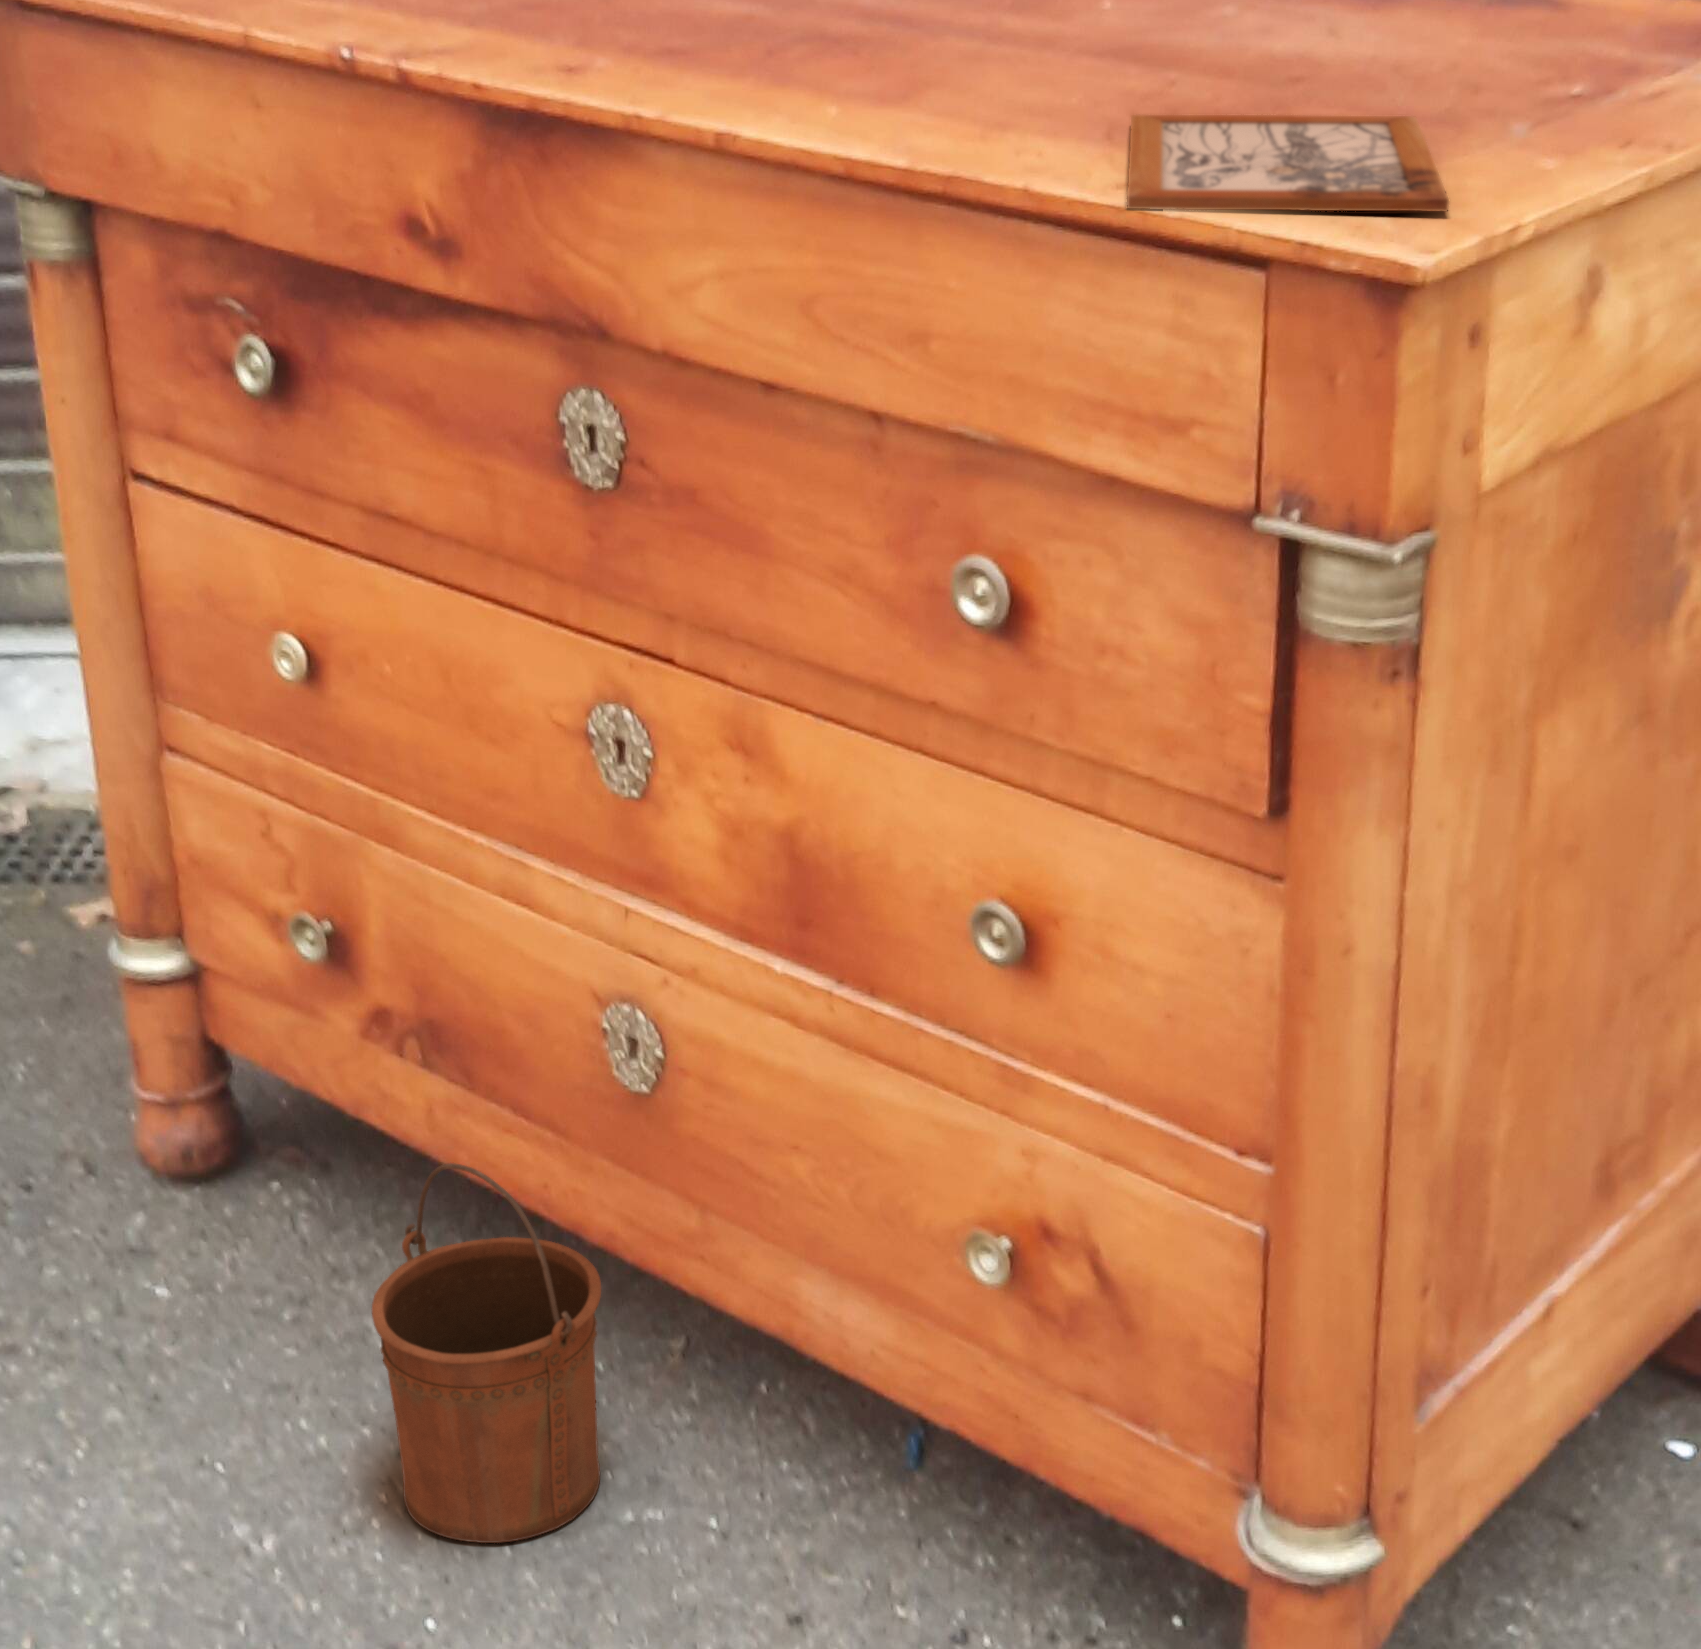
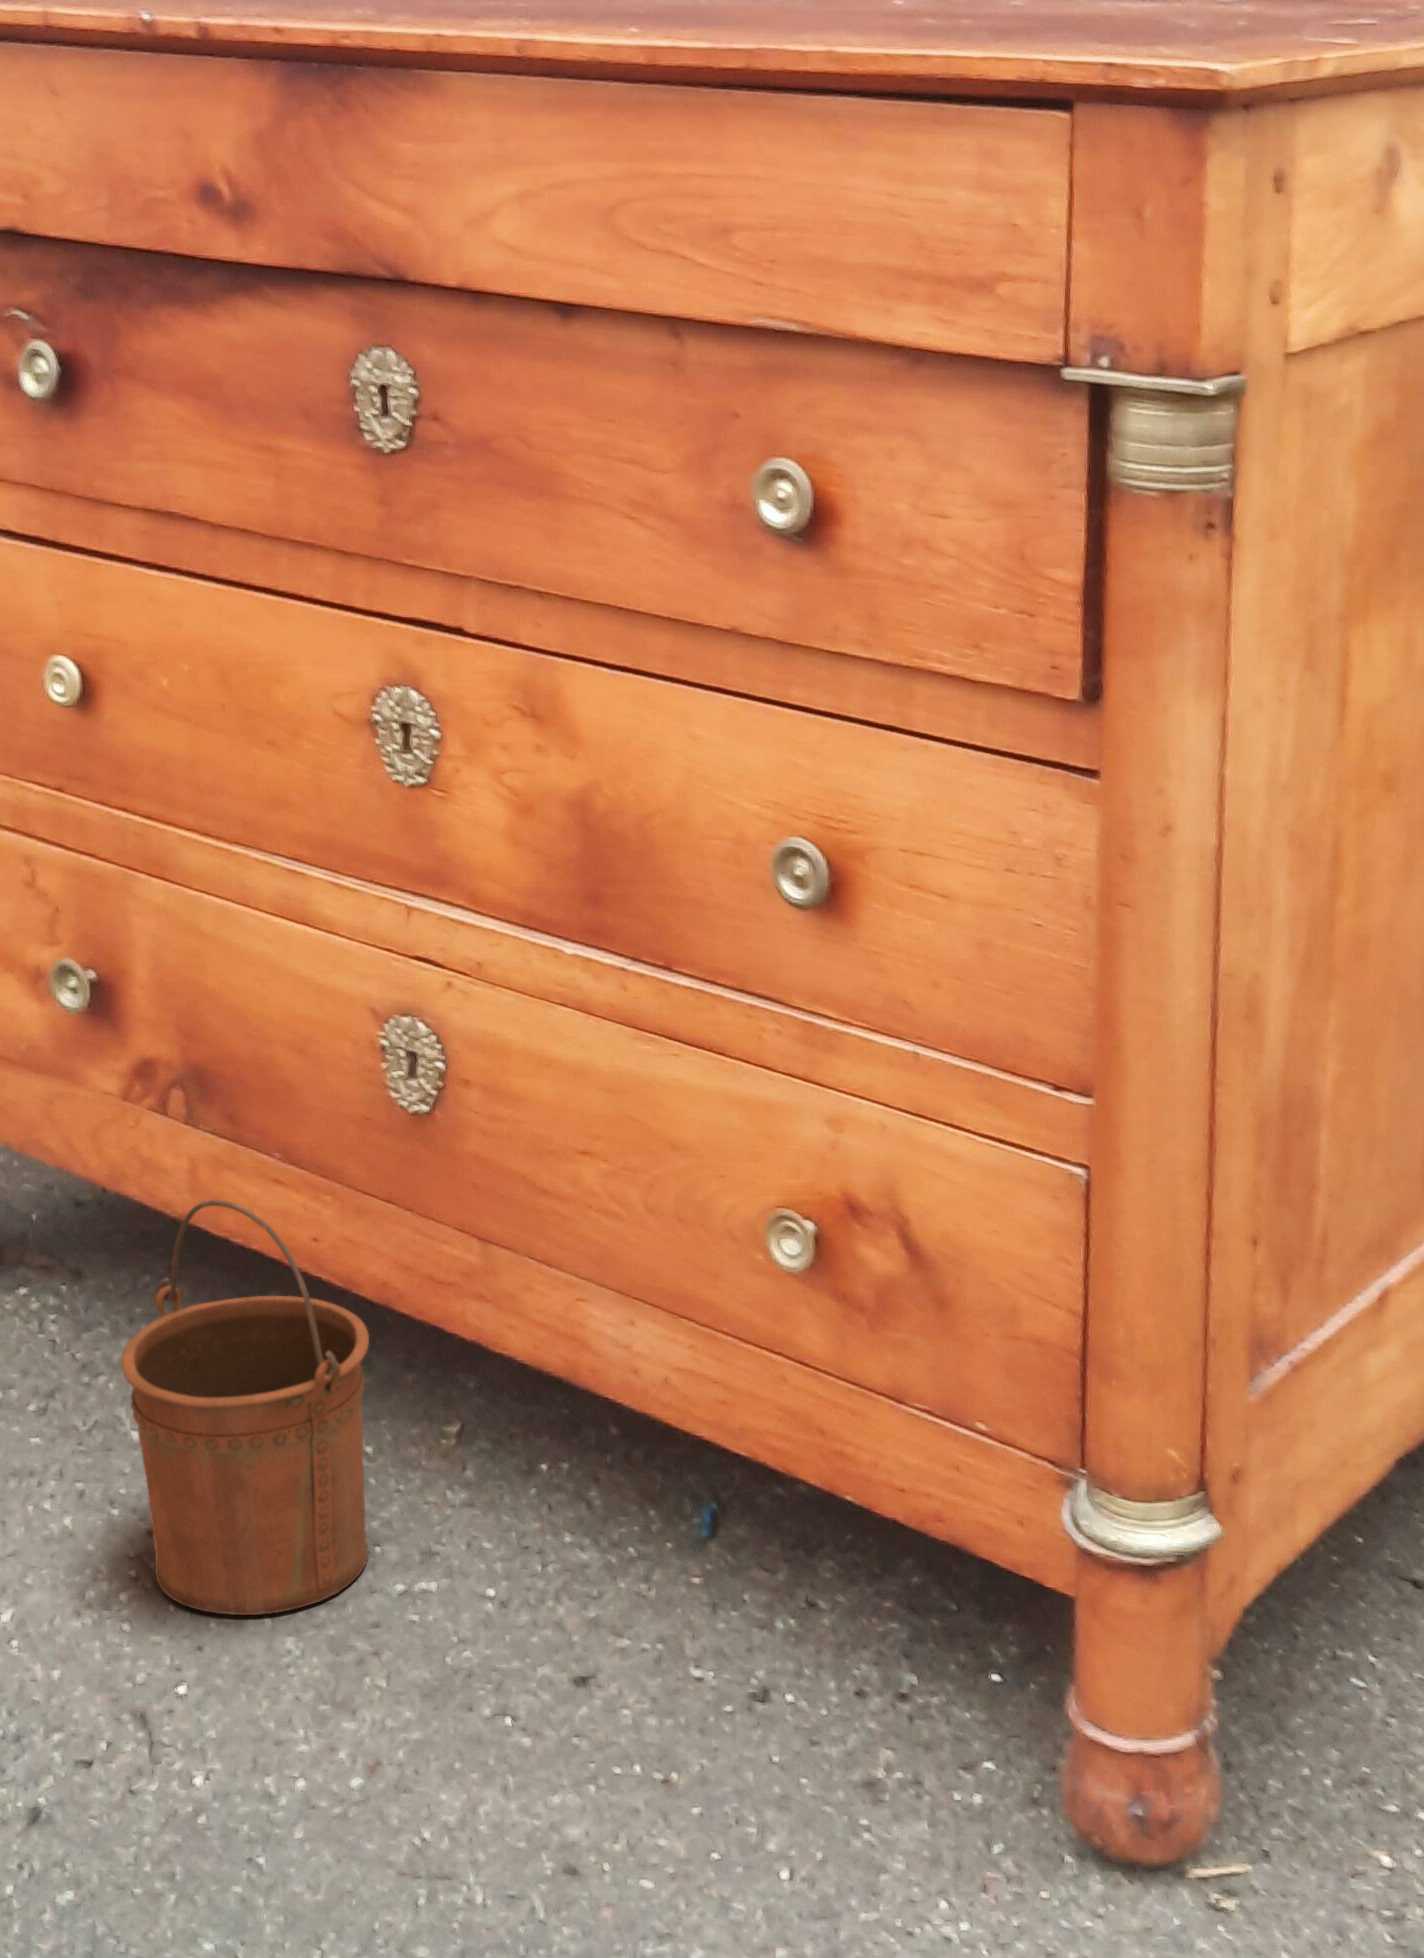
picture frame: present [1127,115,1449,211] -> none [926,6,1270,38]

